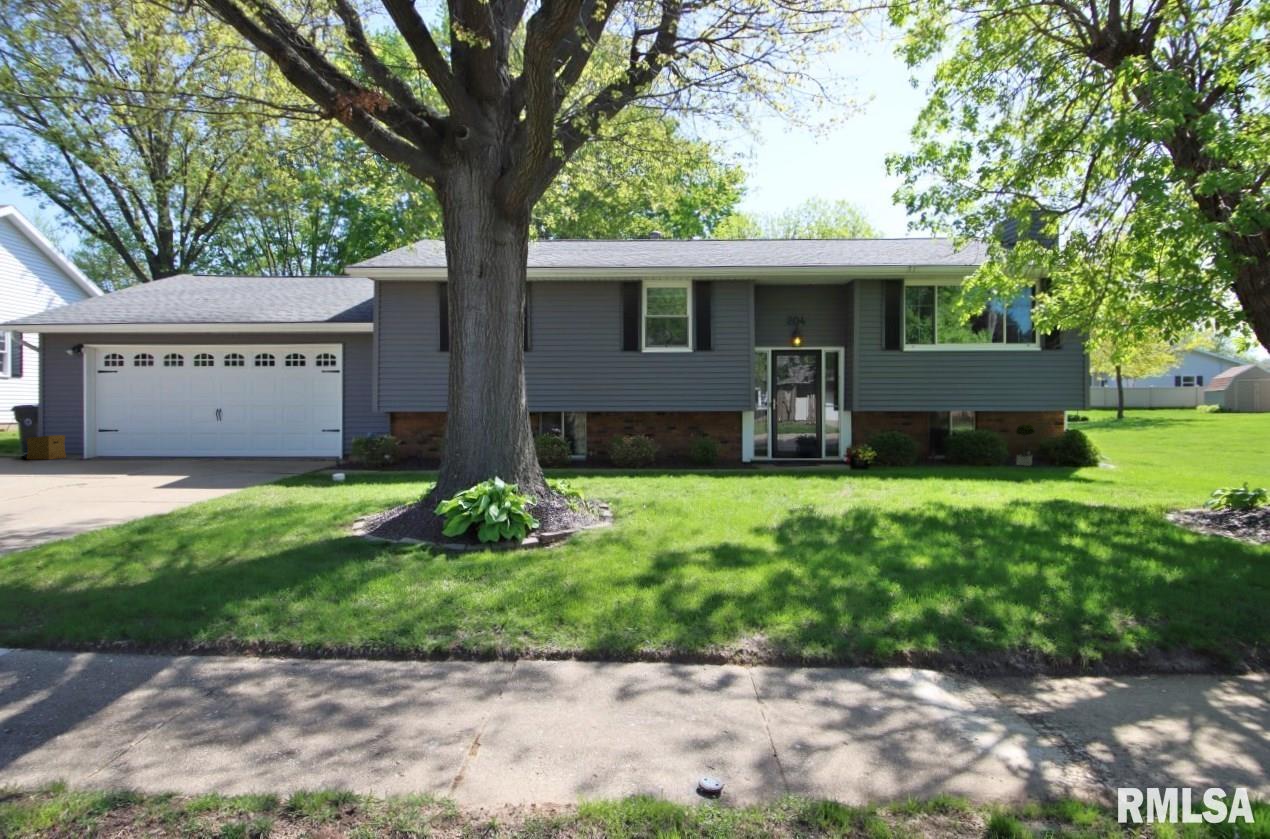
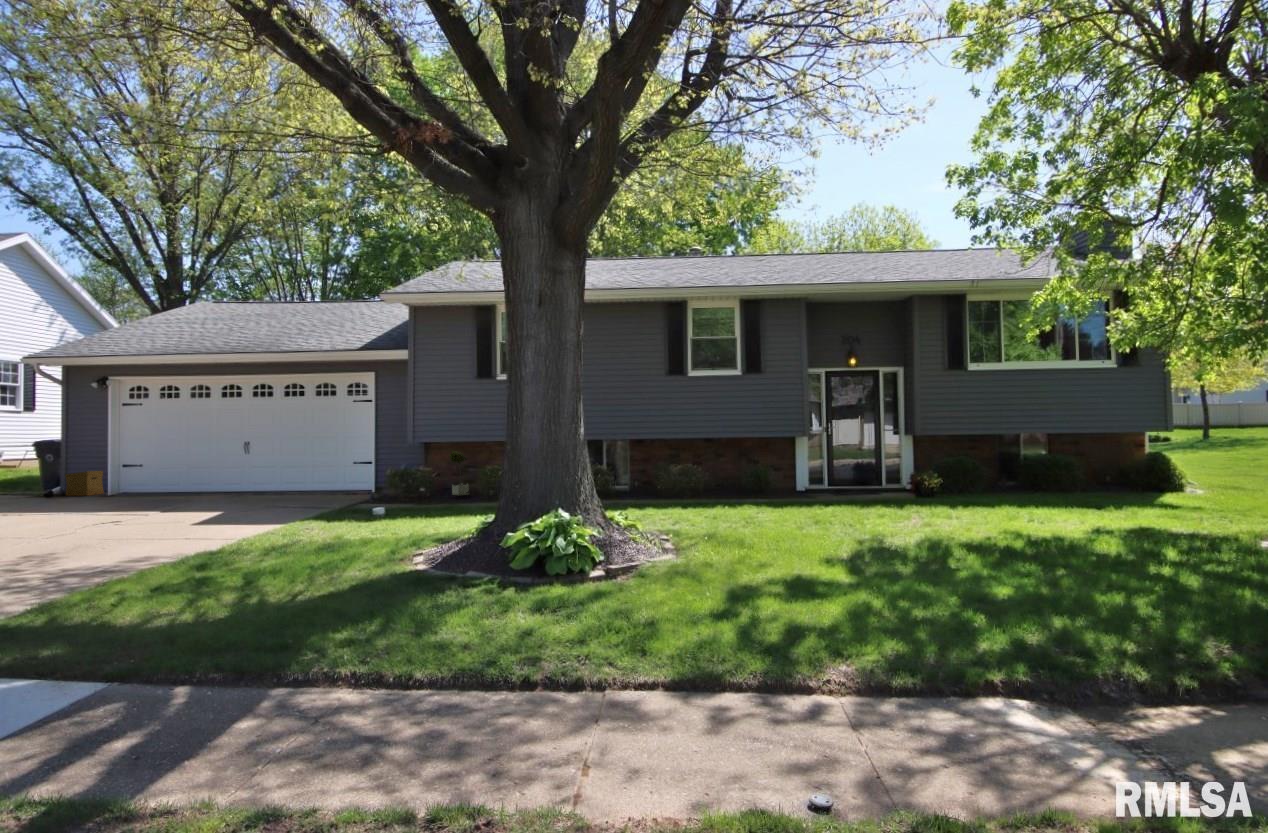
potted tree: present [1016,424,1035,466] -> present [450,451,469,495]

